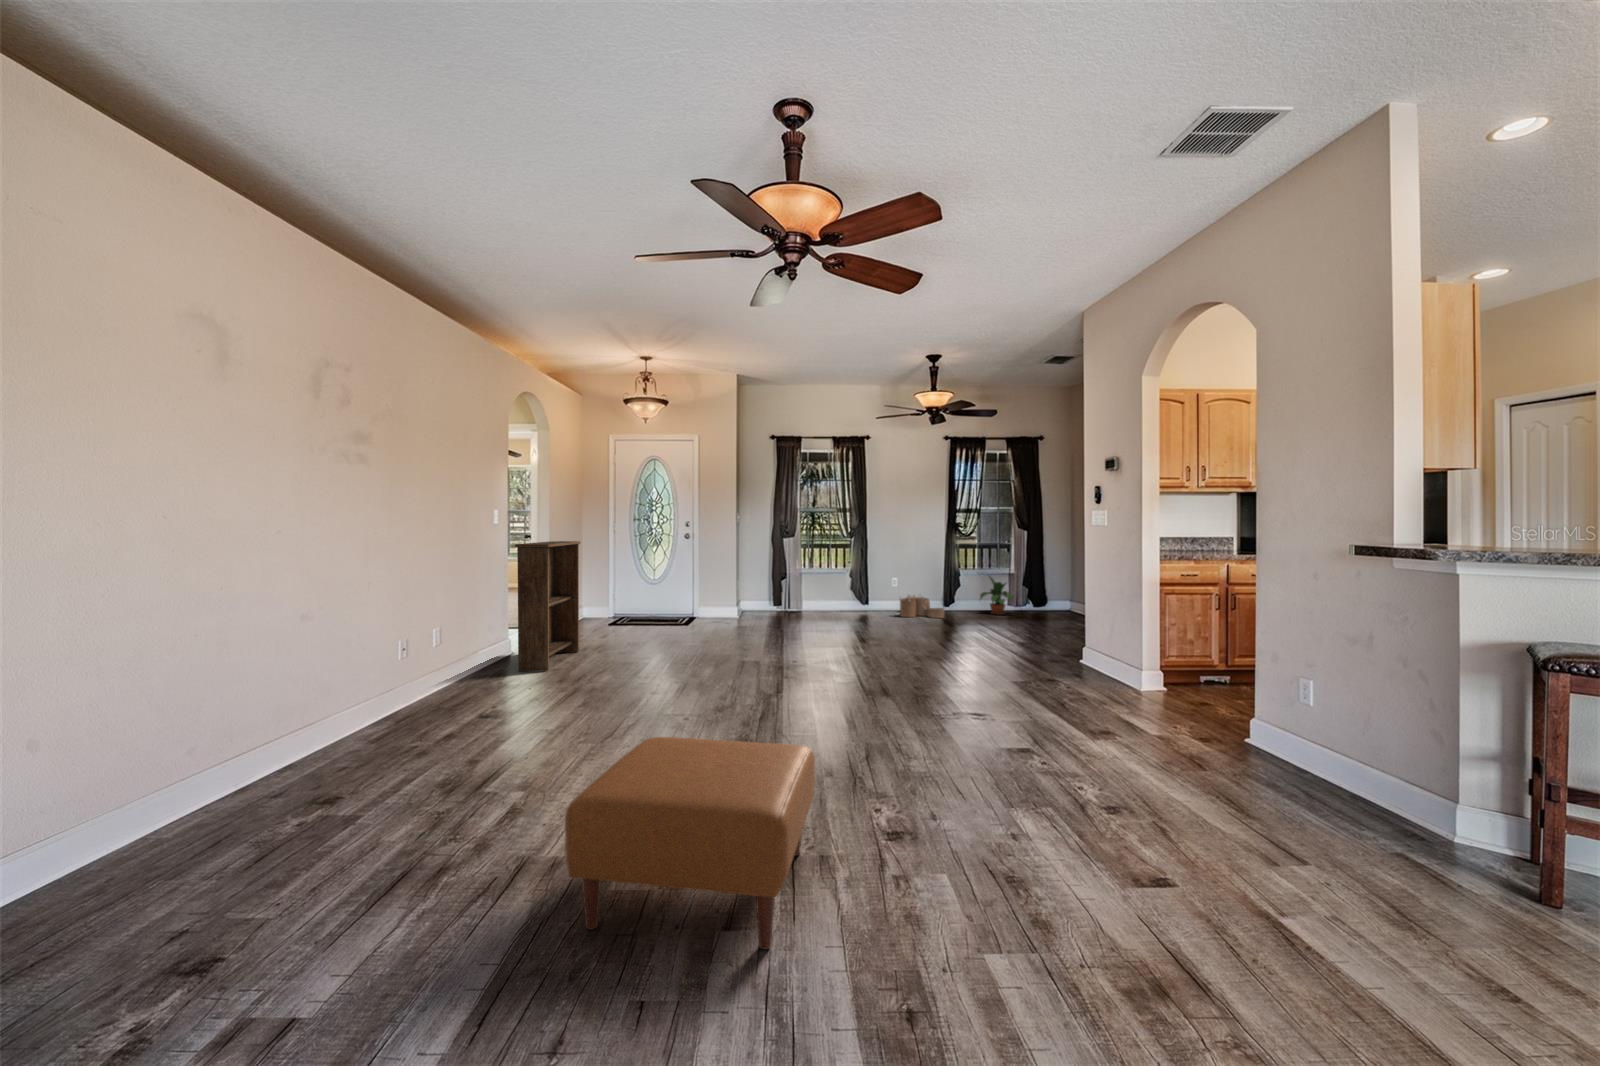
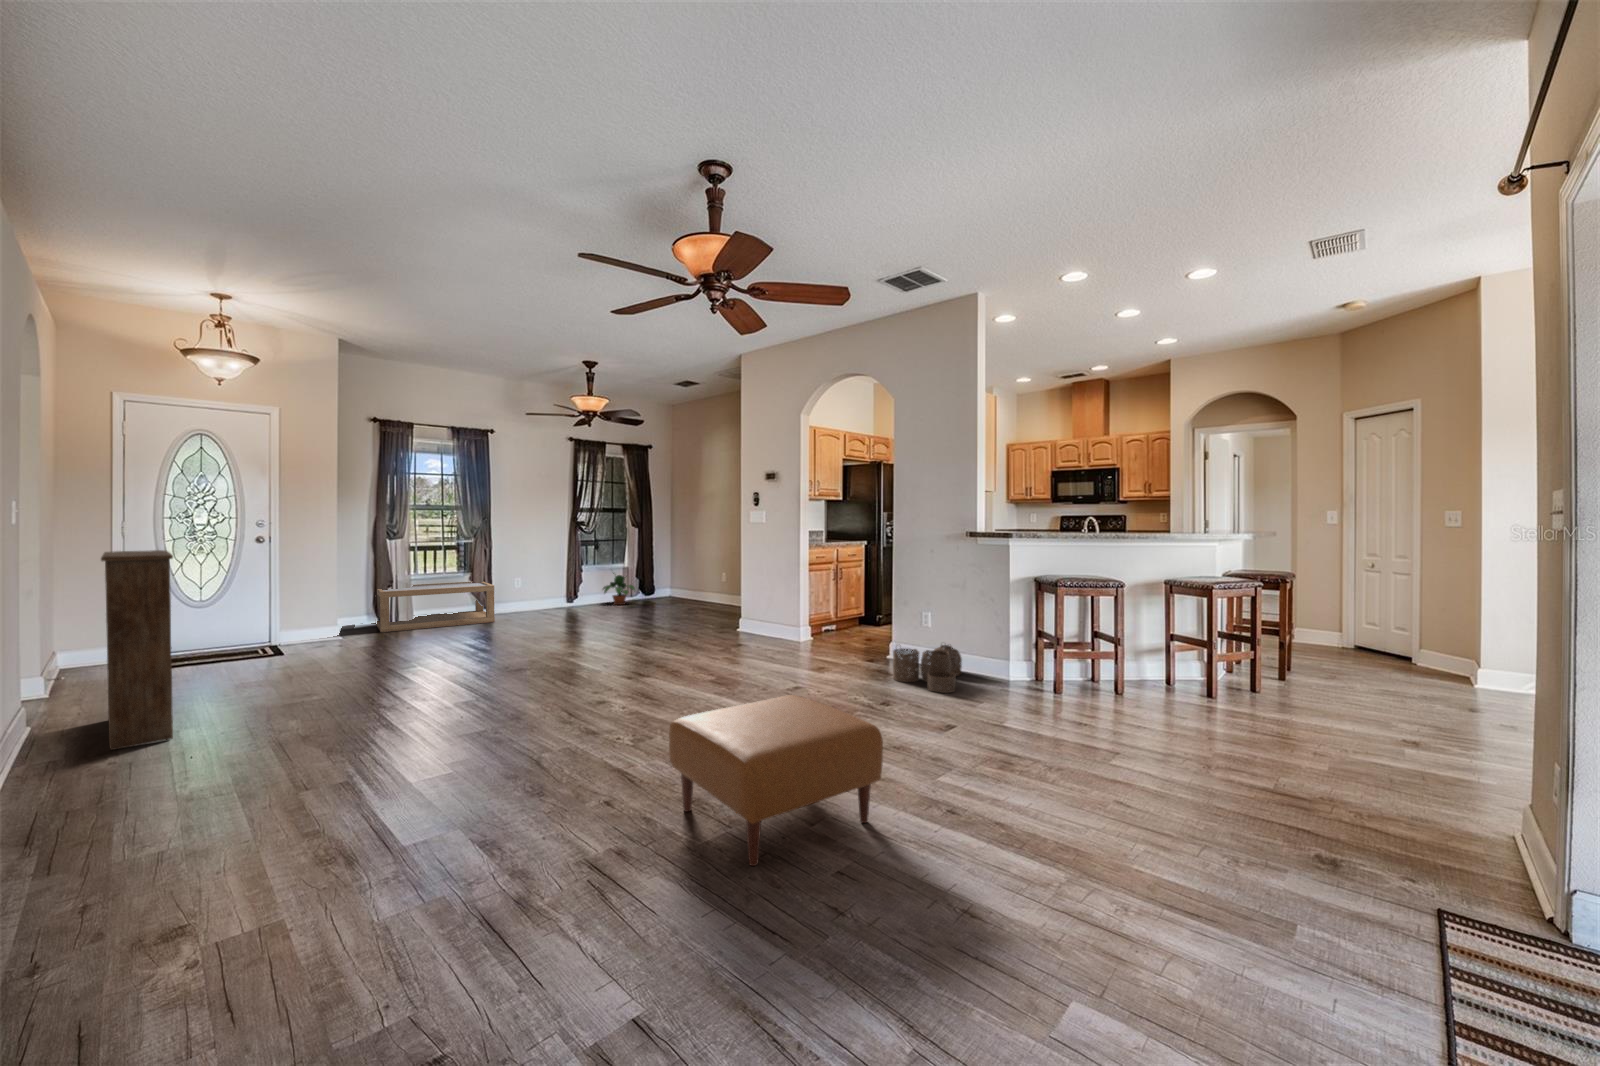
coffee table: none [770,577,861,618] -> present [376,582,495,632]
woven basket: present [900,596,944,618] -> present [893,645,962,693]

